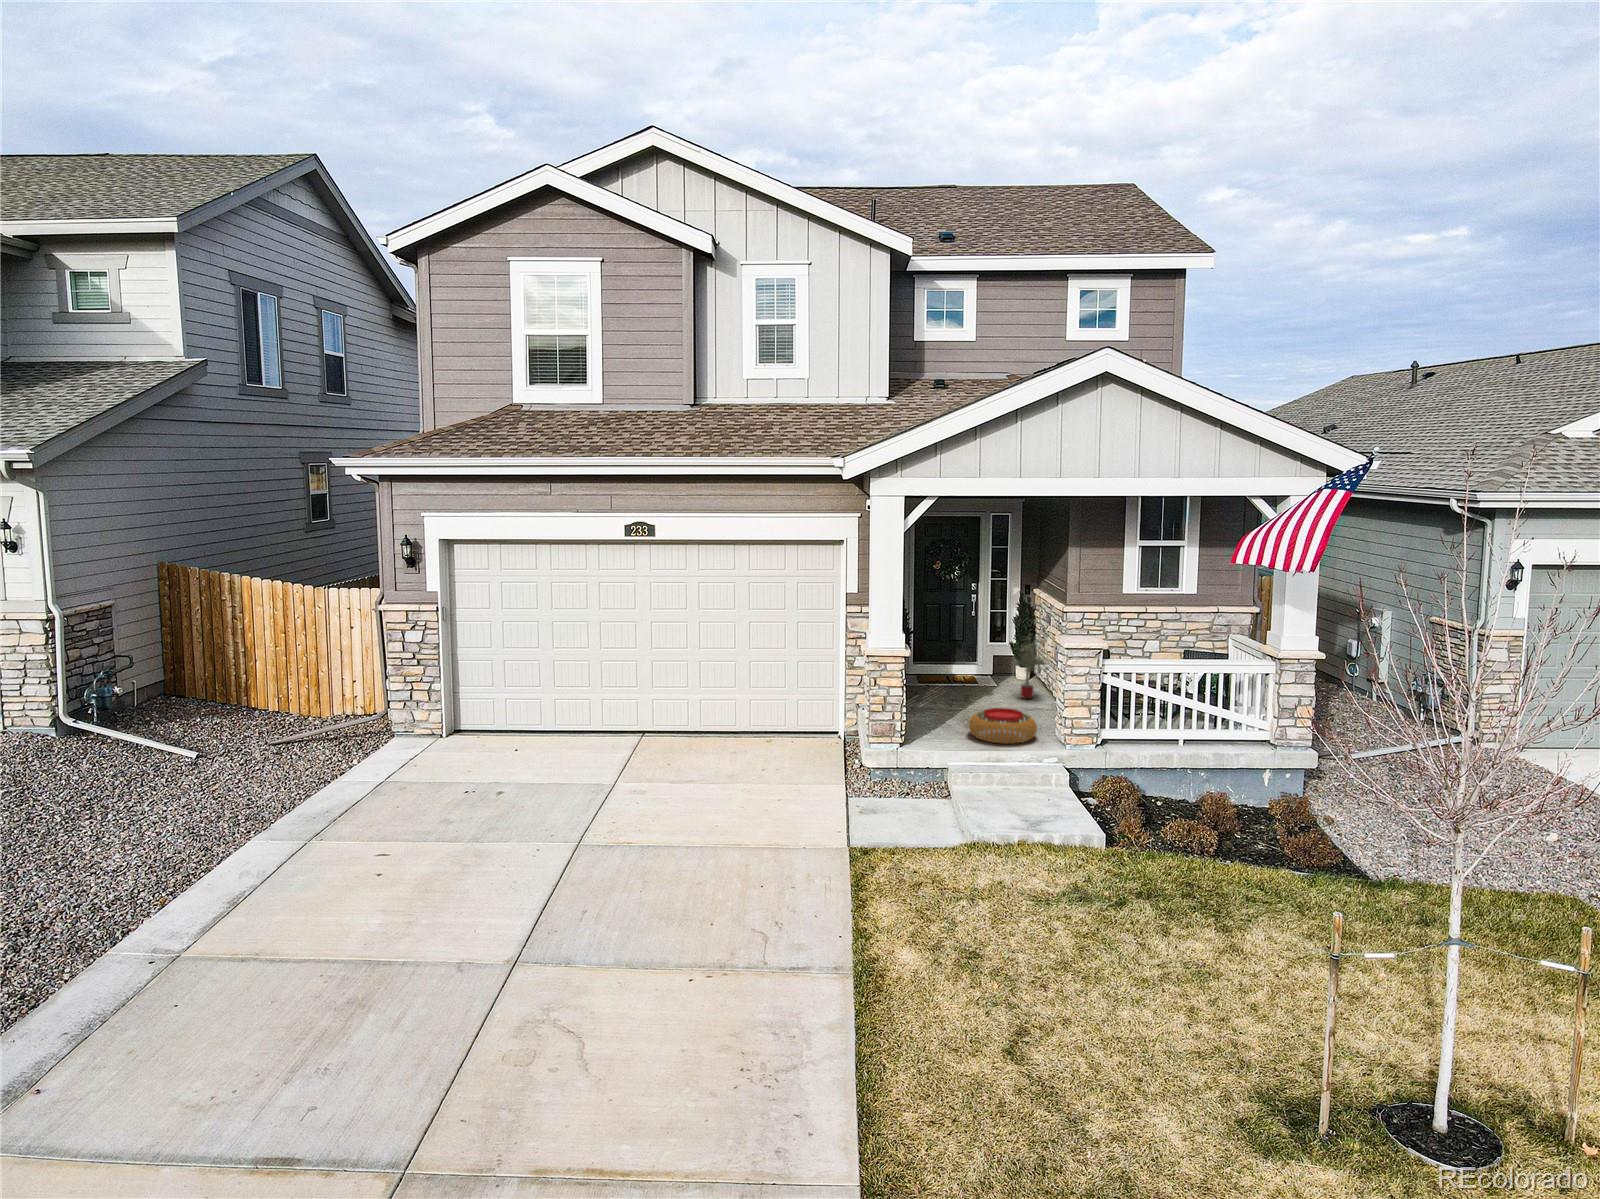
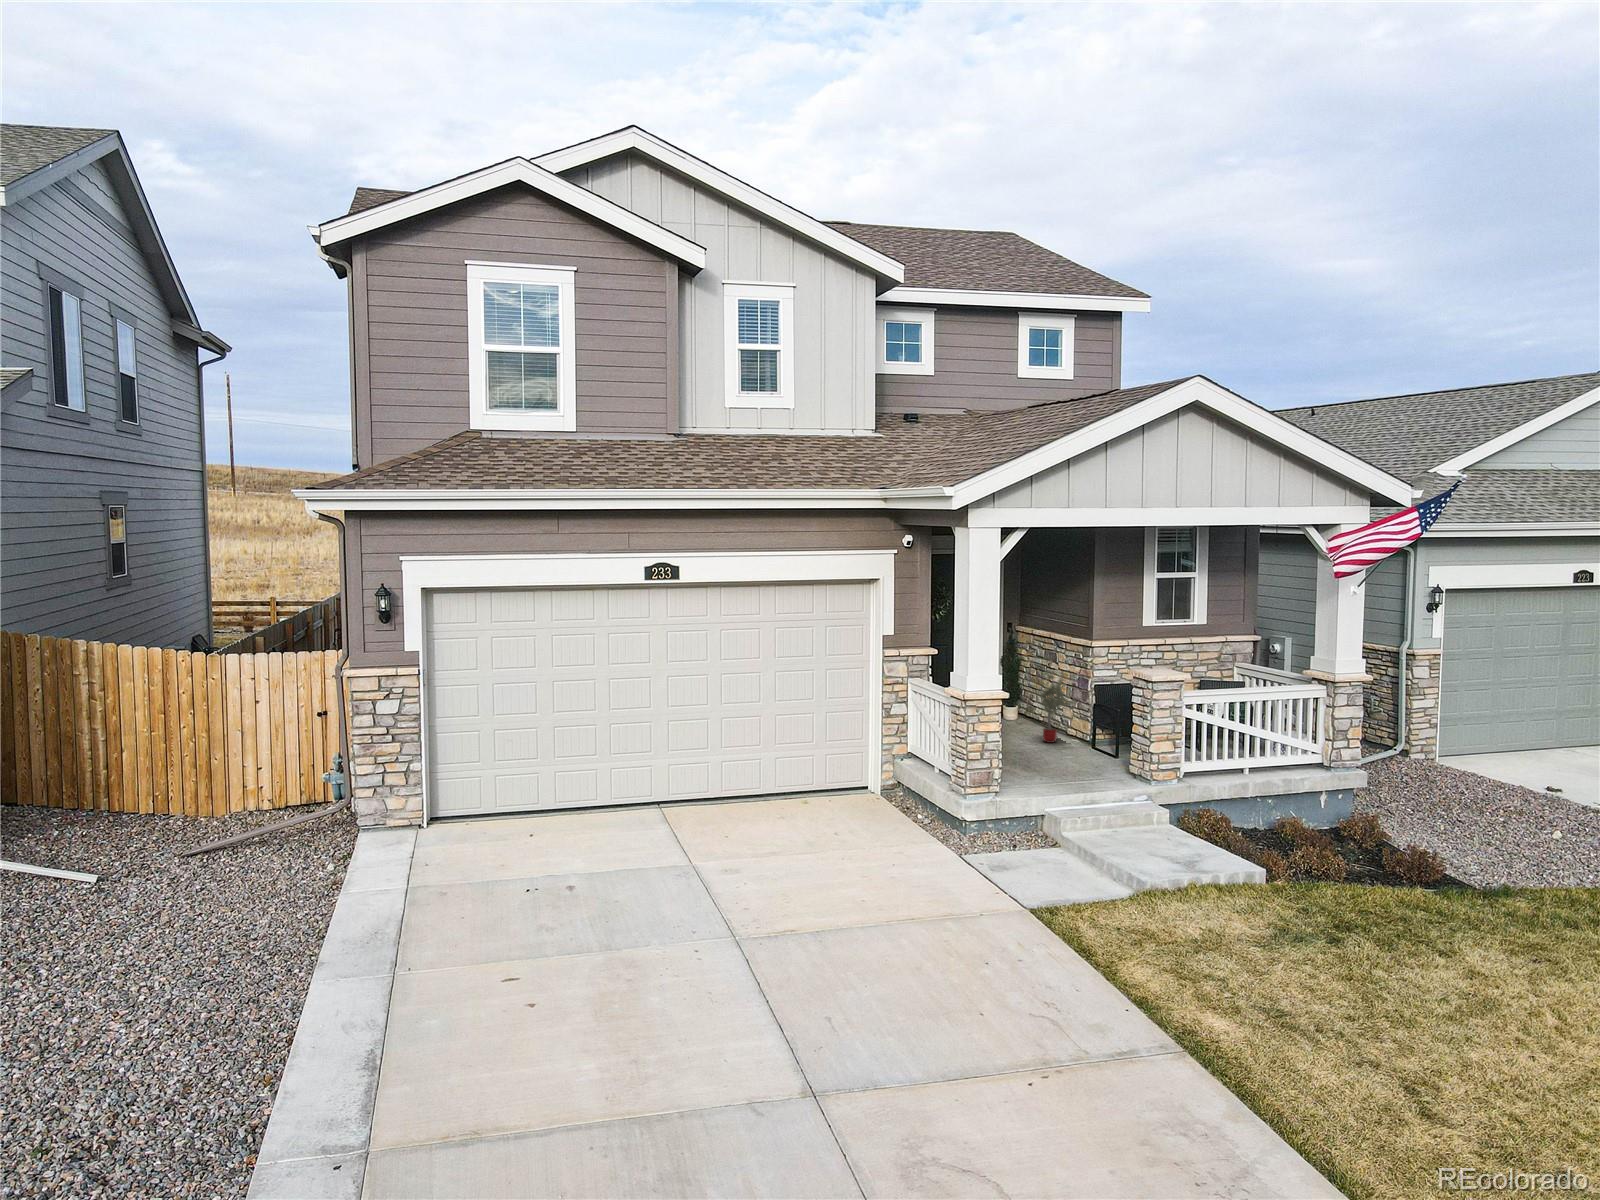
pouf: present [969,708,1037,744] -> none [1038,749,1111,785]

